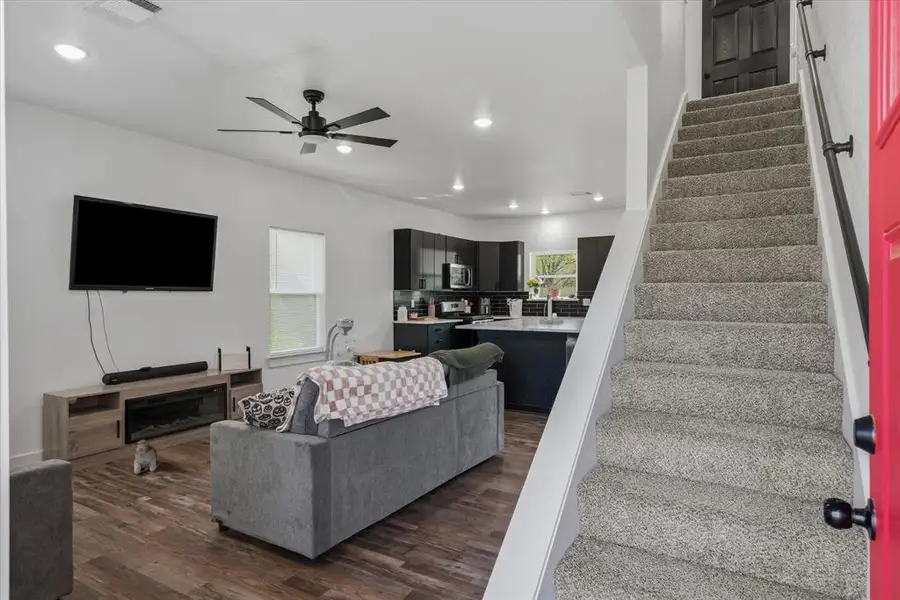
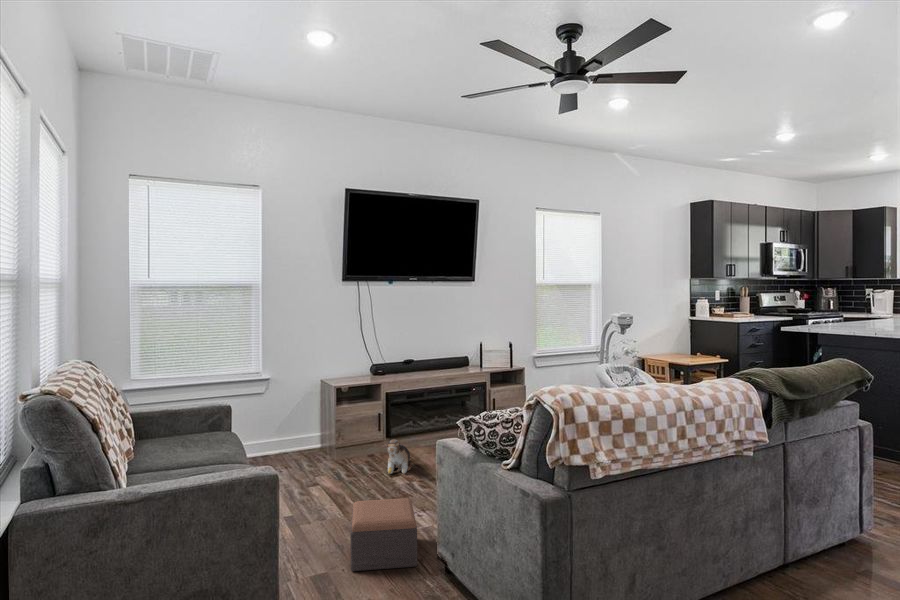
footstool: none [120,481,192,549] -> present [351,498,417,571]

